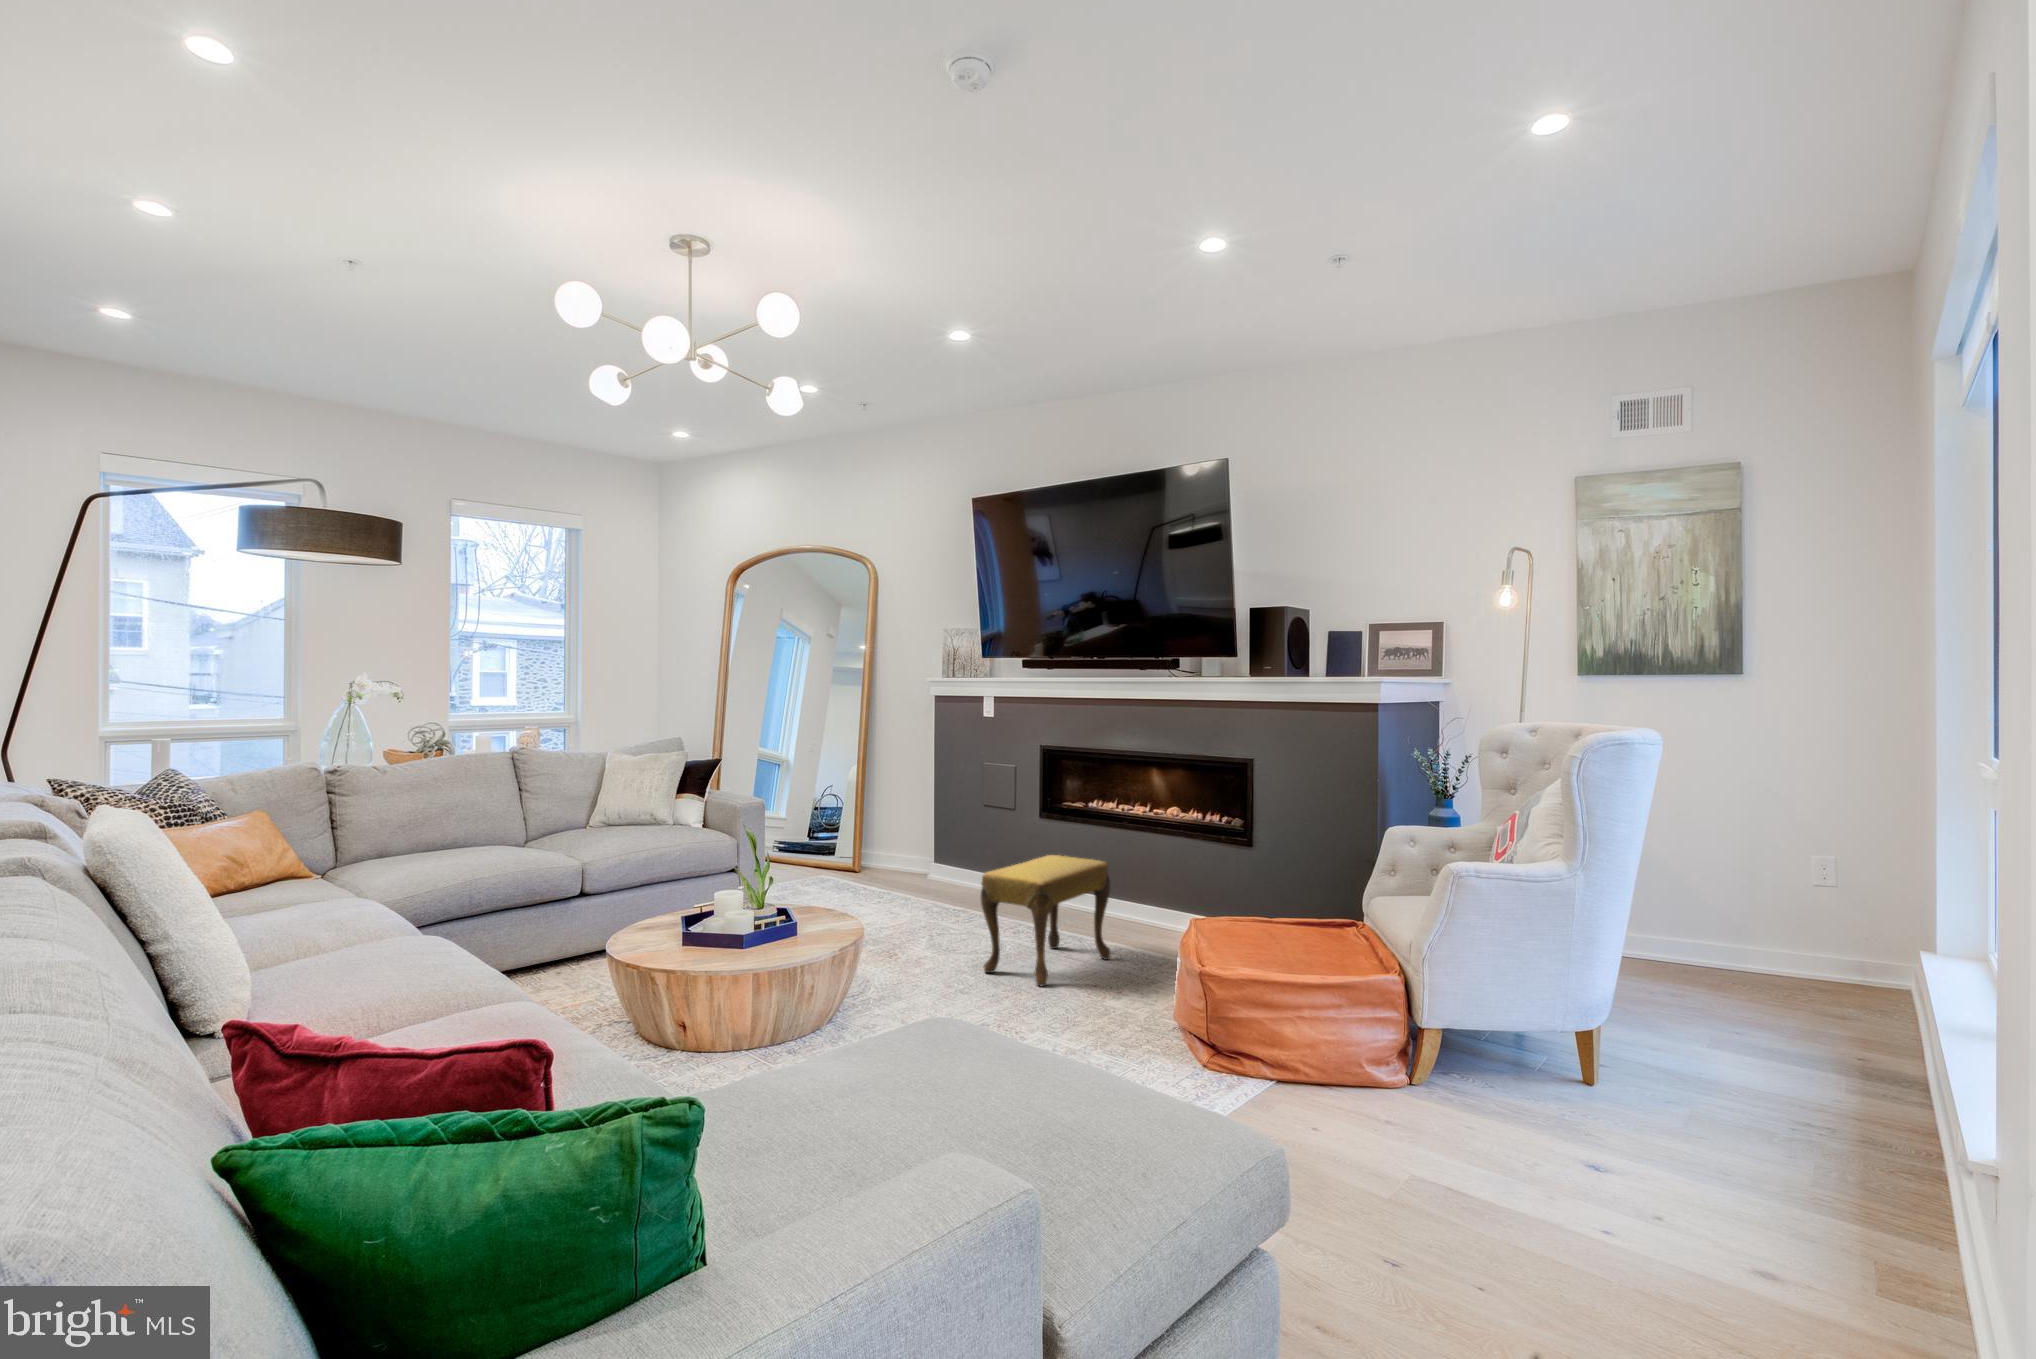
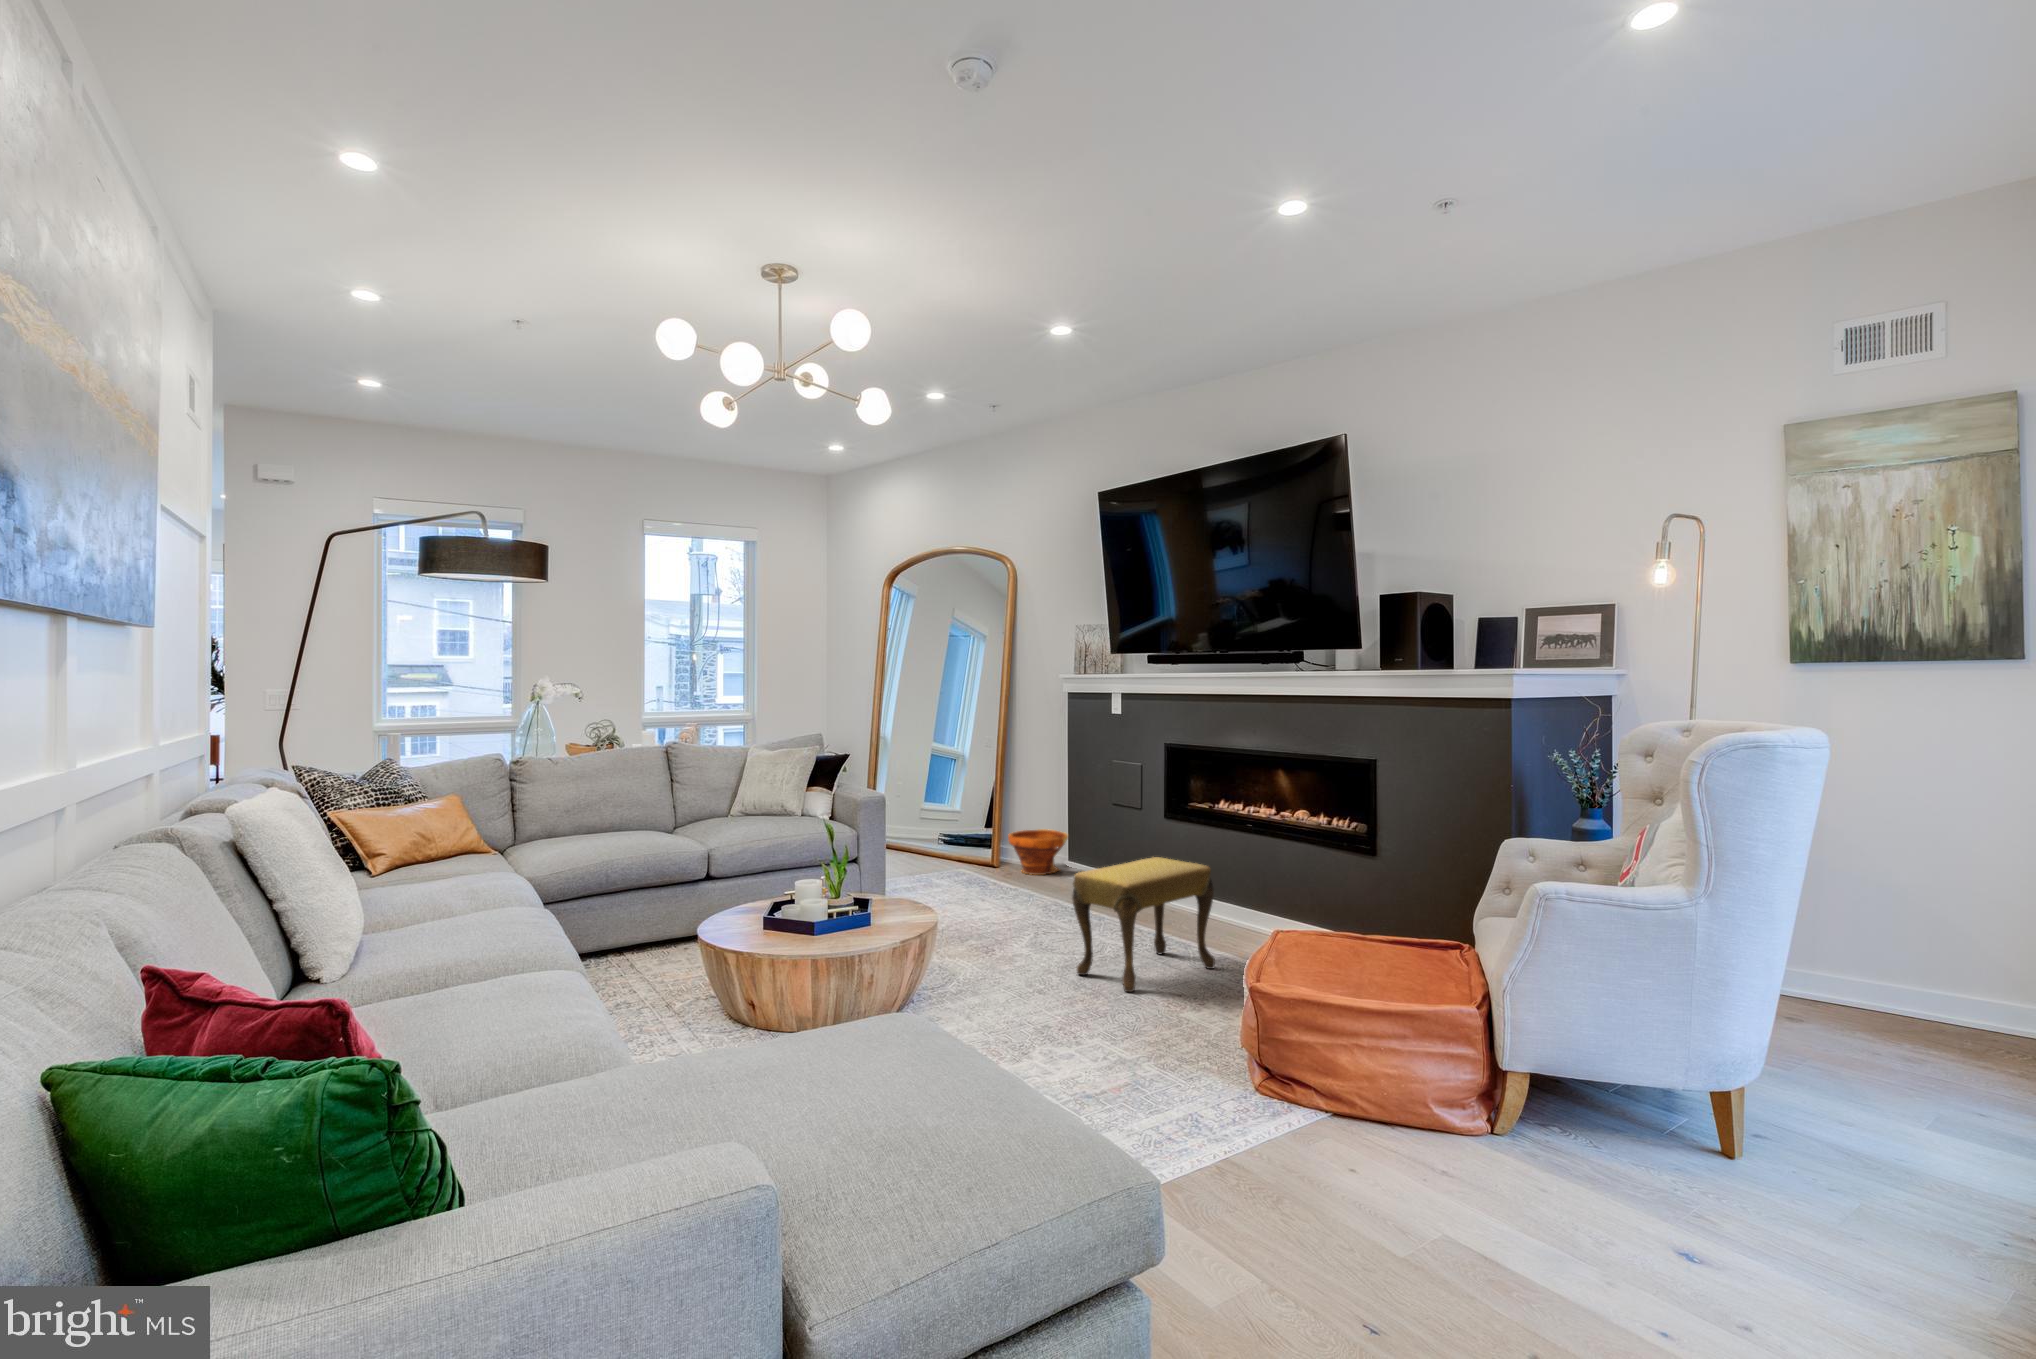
planter: none [865,831,926,878] -> present [1008,829,1068,875]

